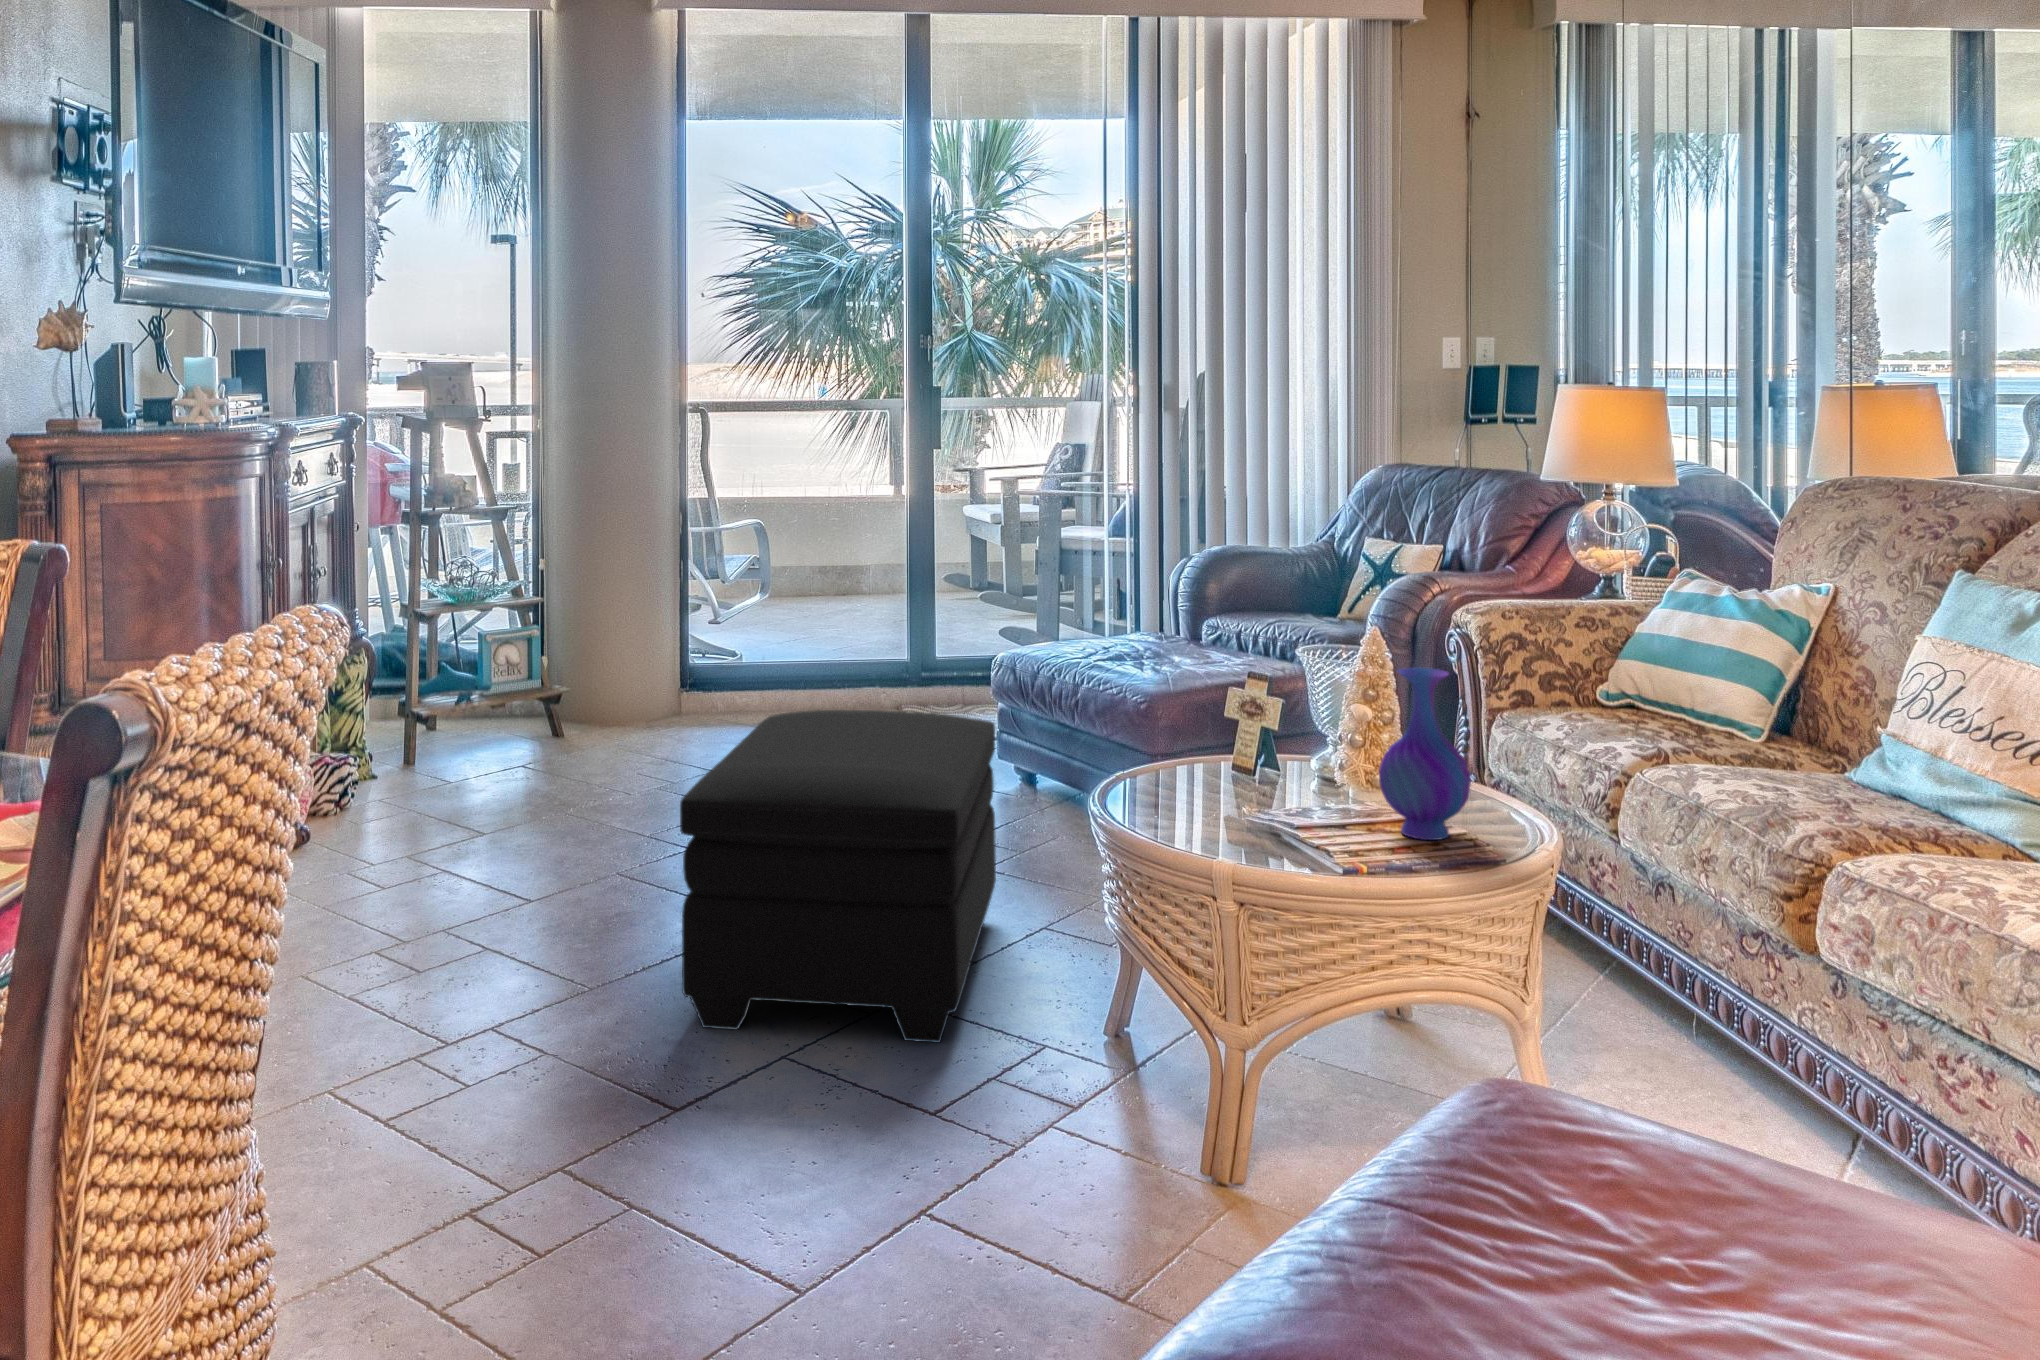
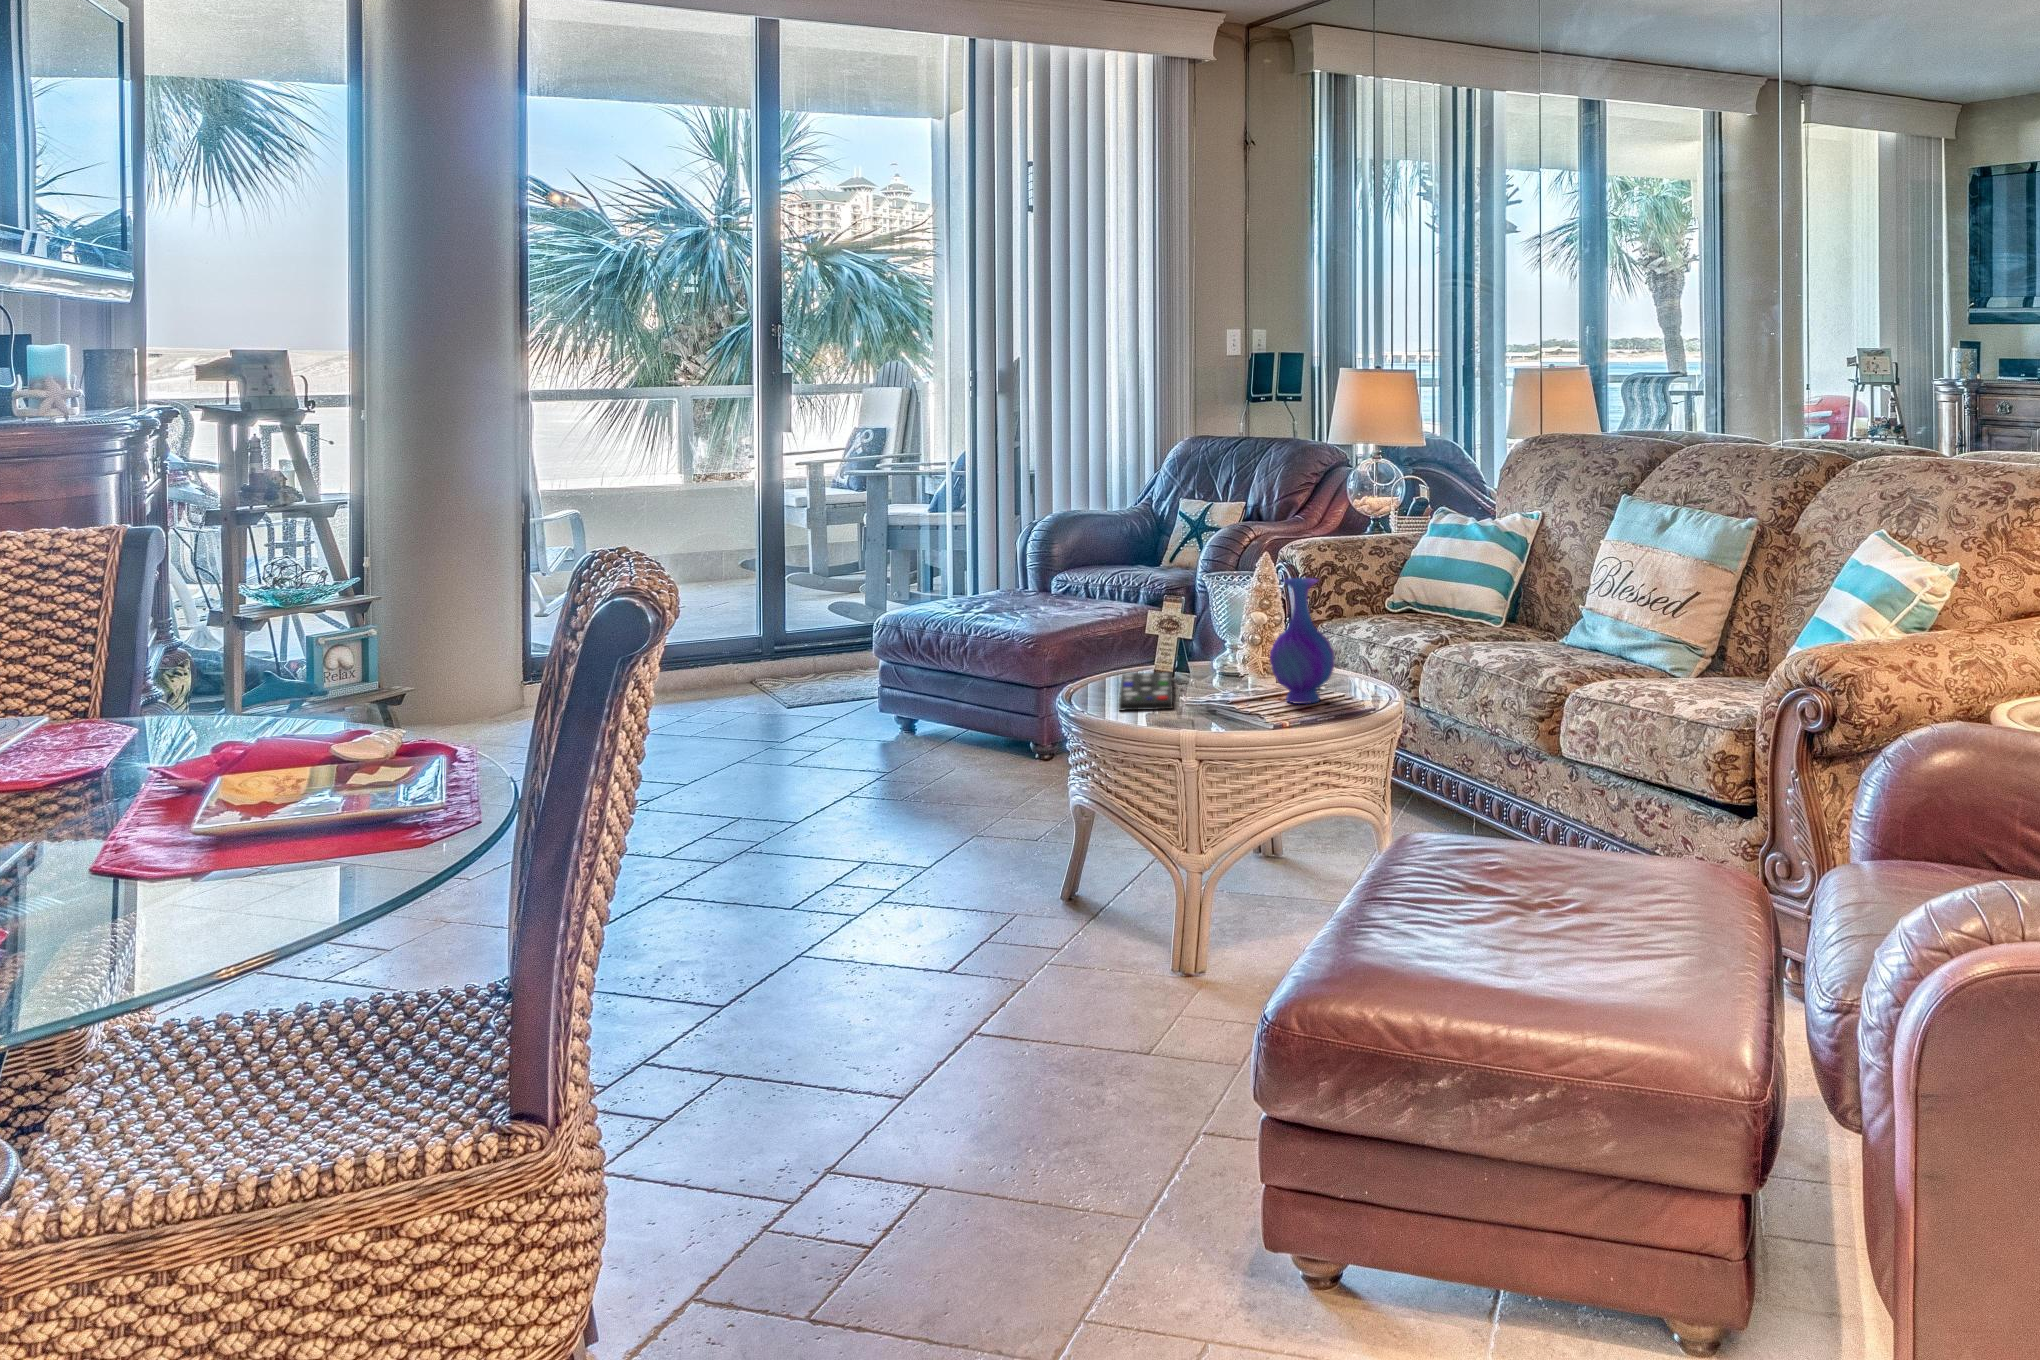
ottoman: present [680,710,996,1043] -> none [691,659,941,937]
remote control: none [1175,767,1267,826] -> present [1119,672,1173,711]

